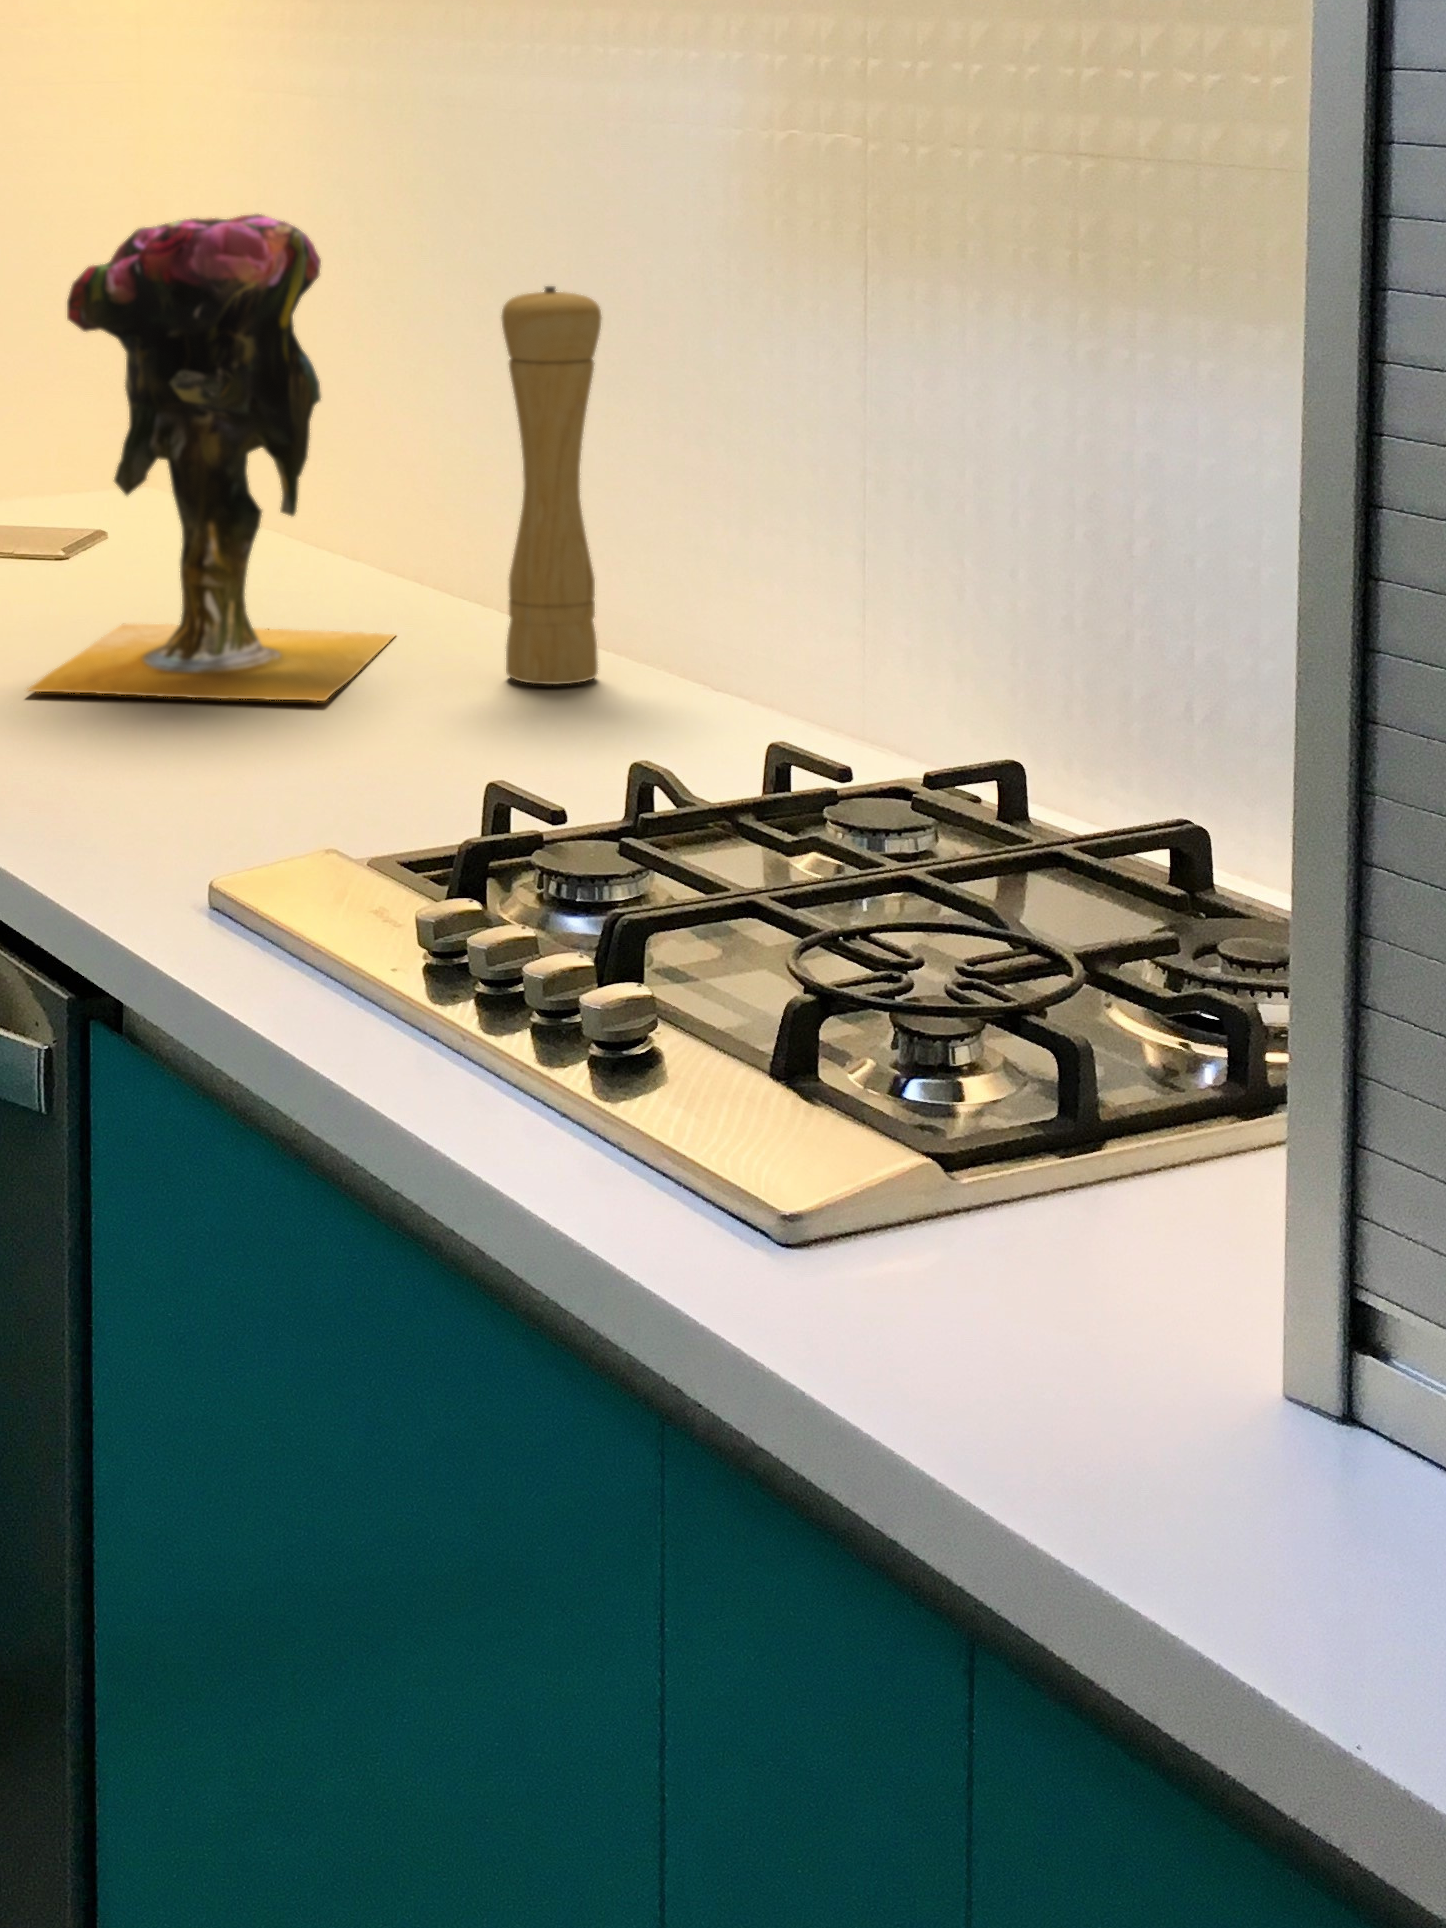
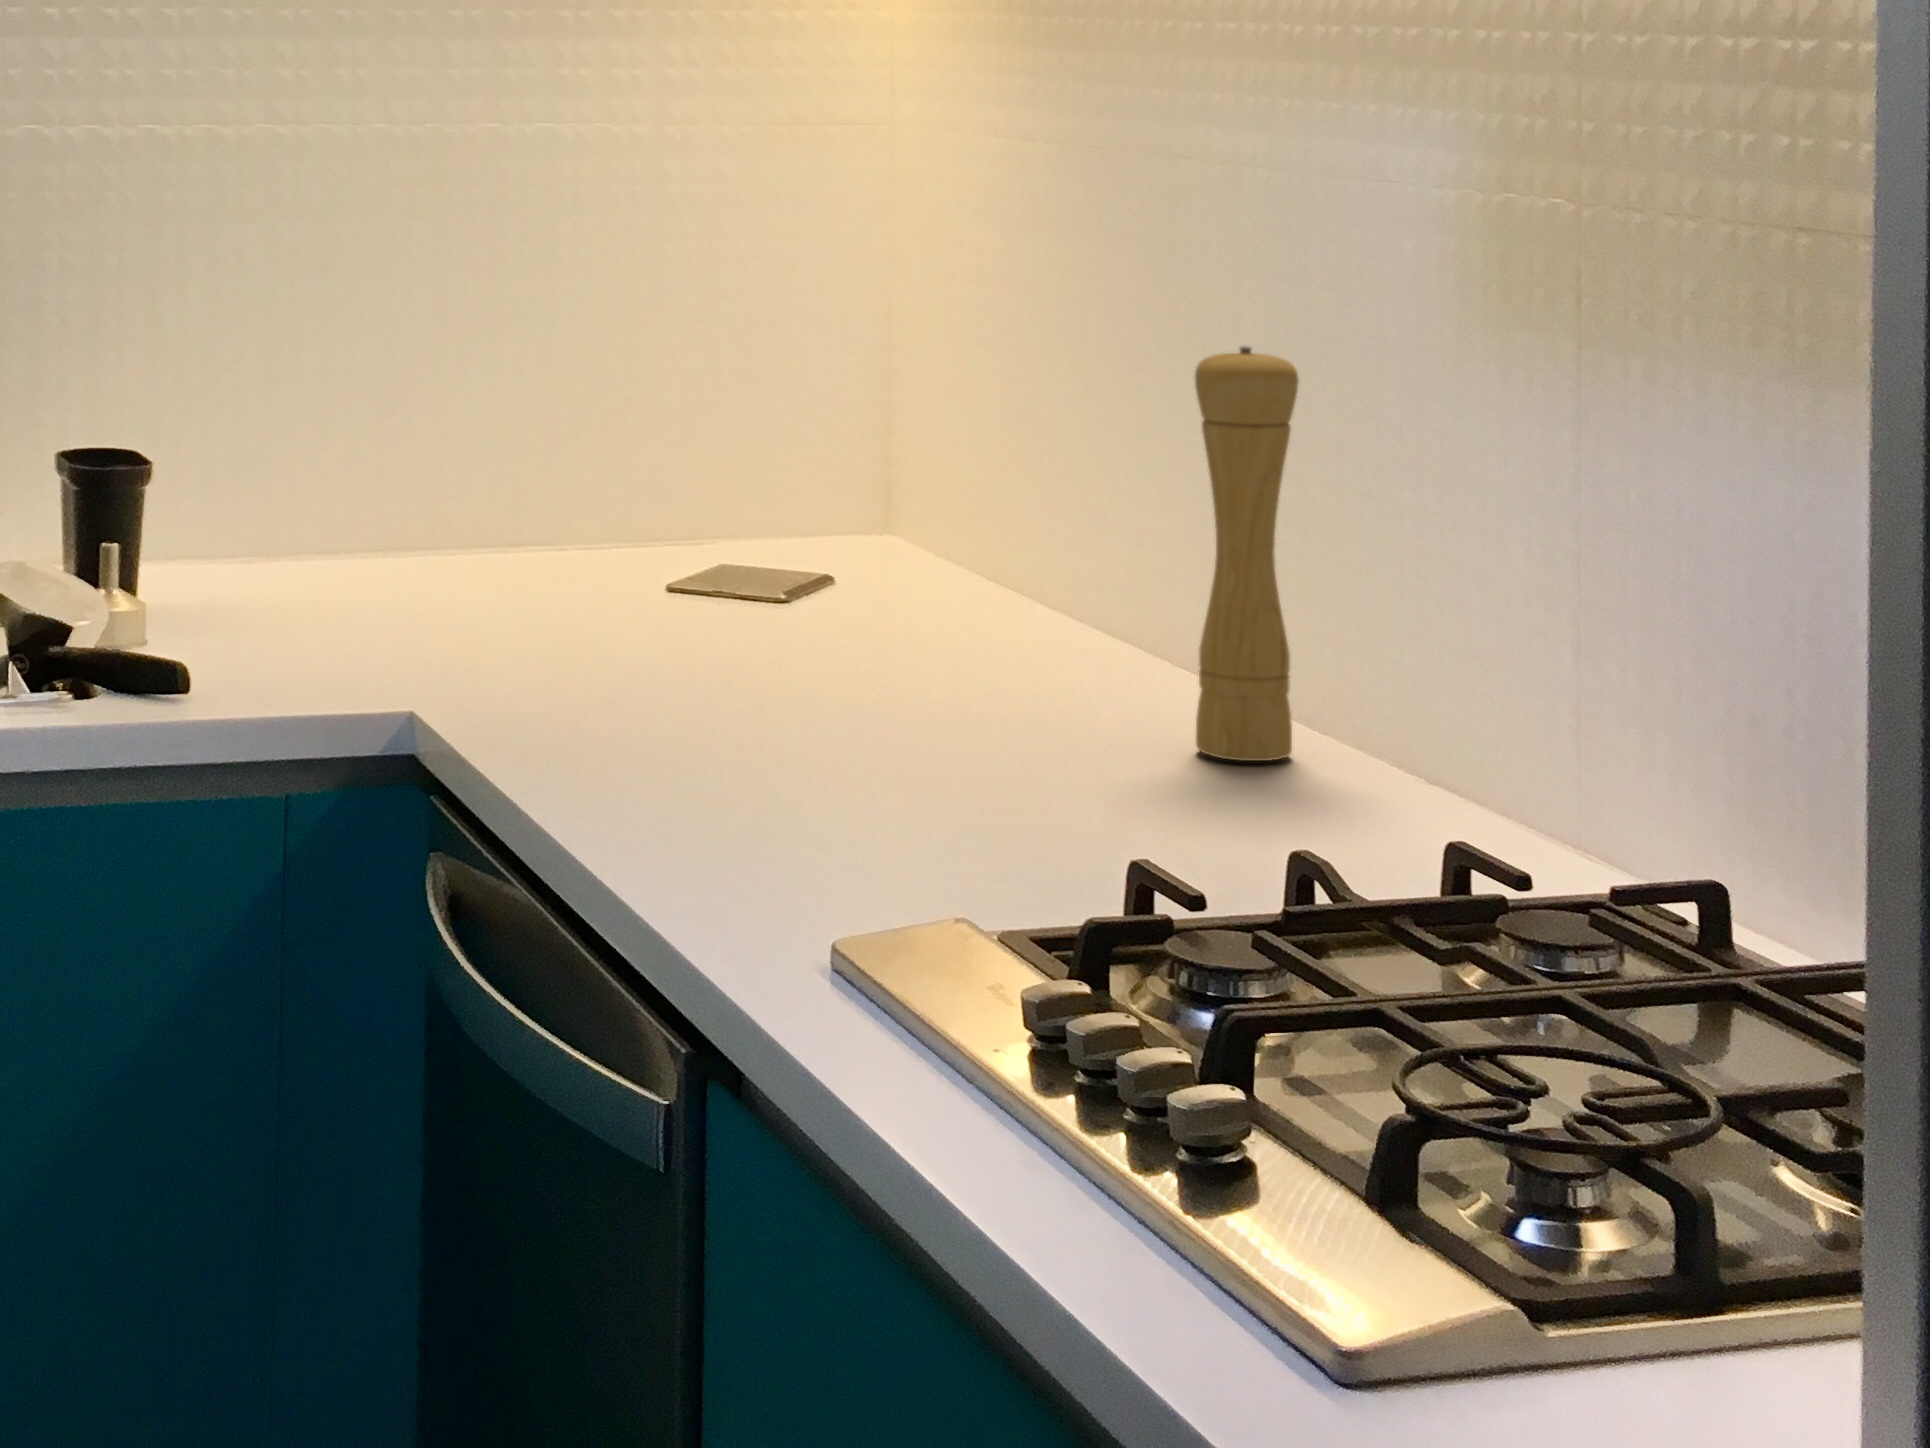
vase: present [28,214,394,701] -> none [702,263,1095,763]

